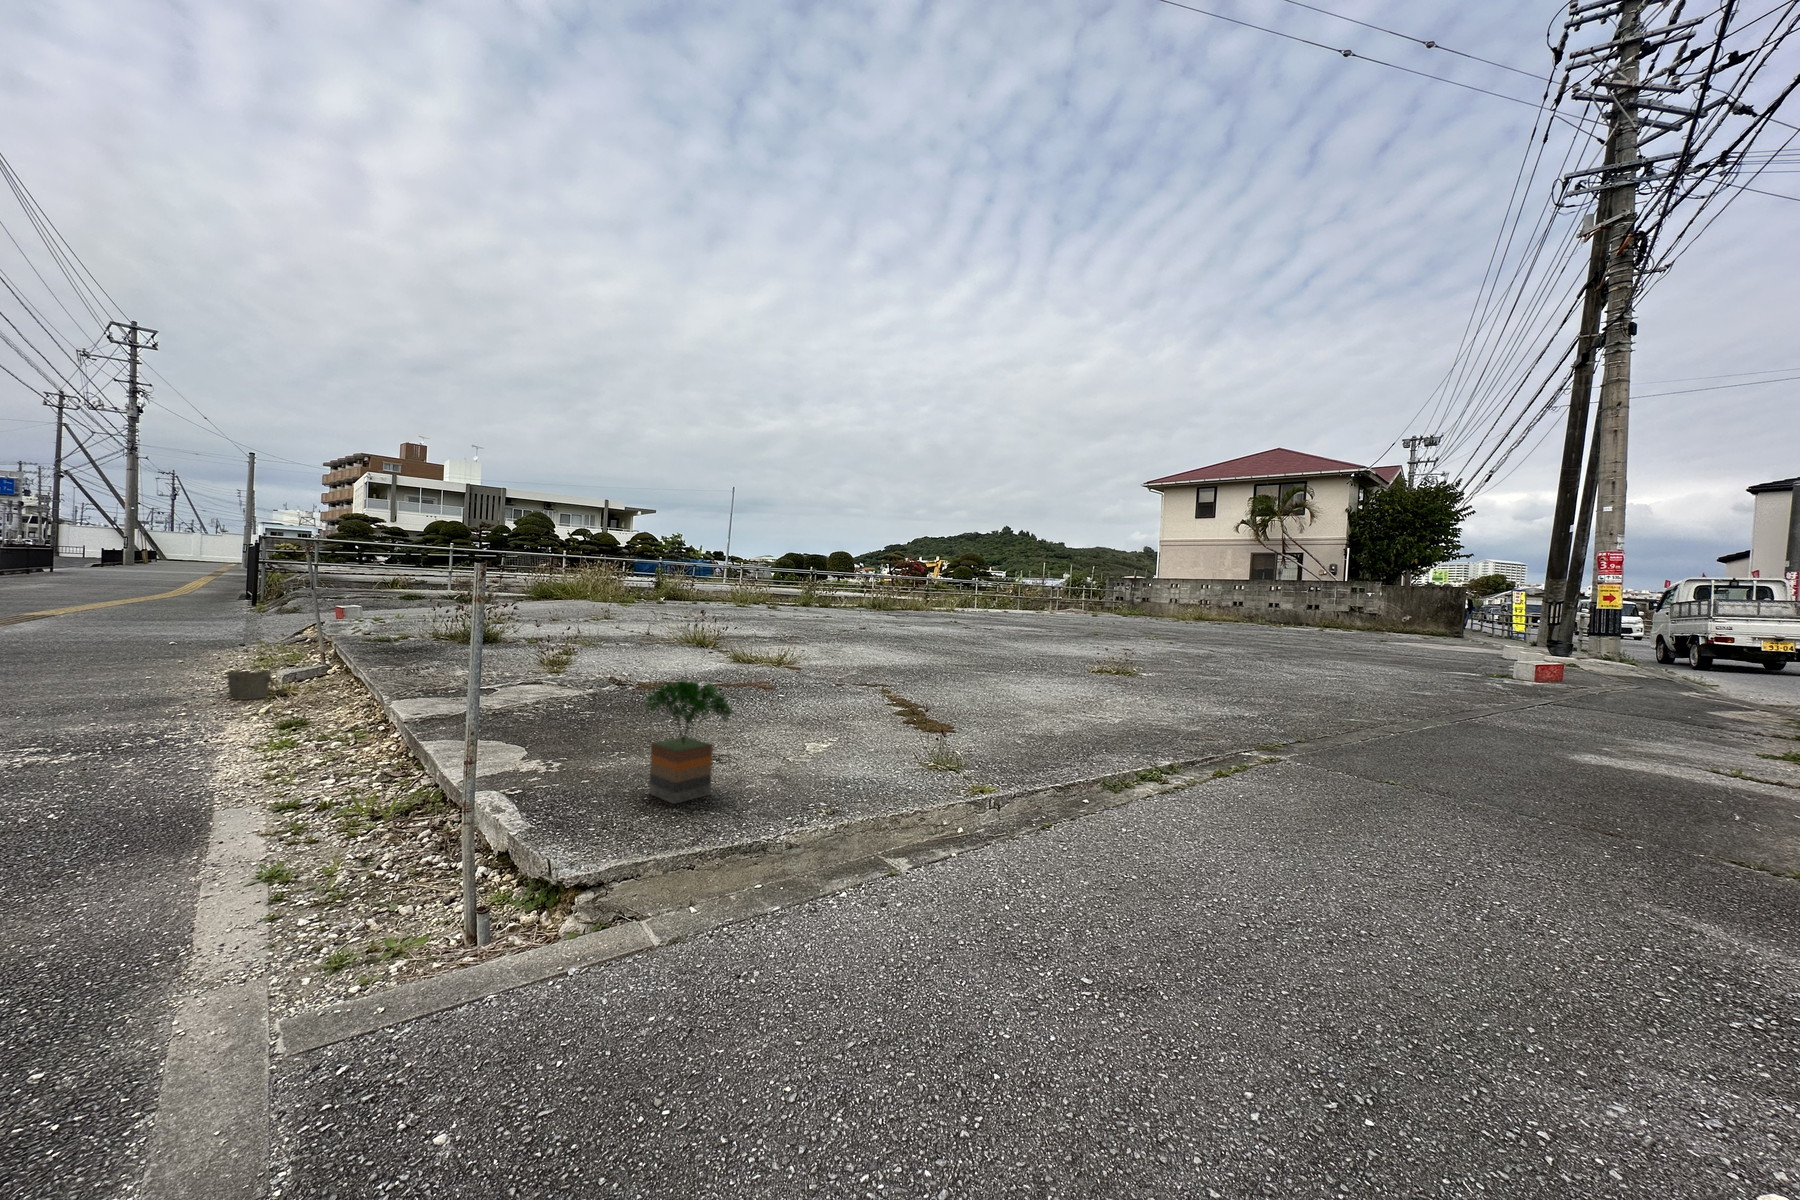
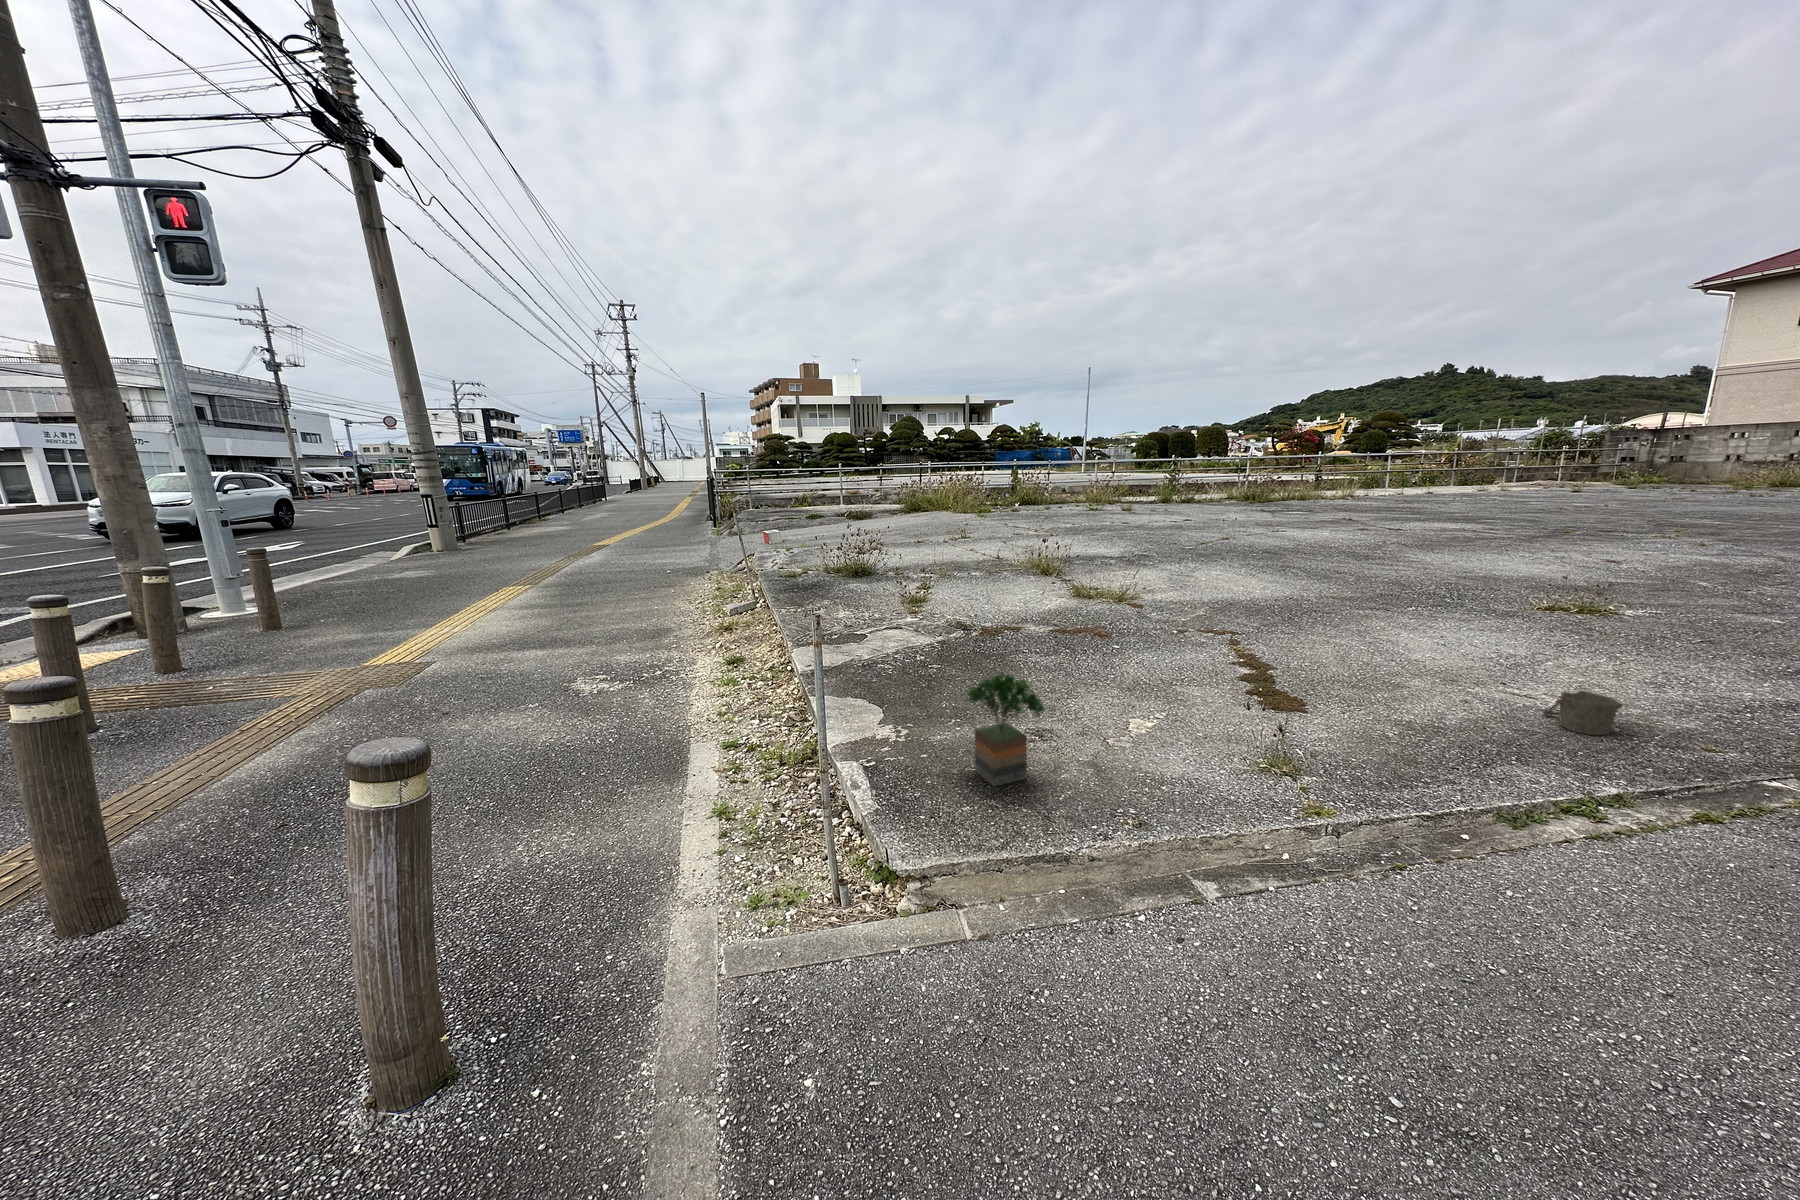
bucket: present [227,670,285,700] -> present [1543,691,1622,735]

